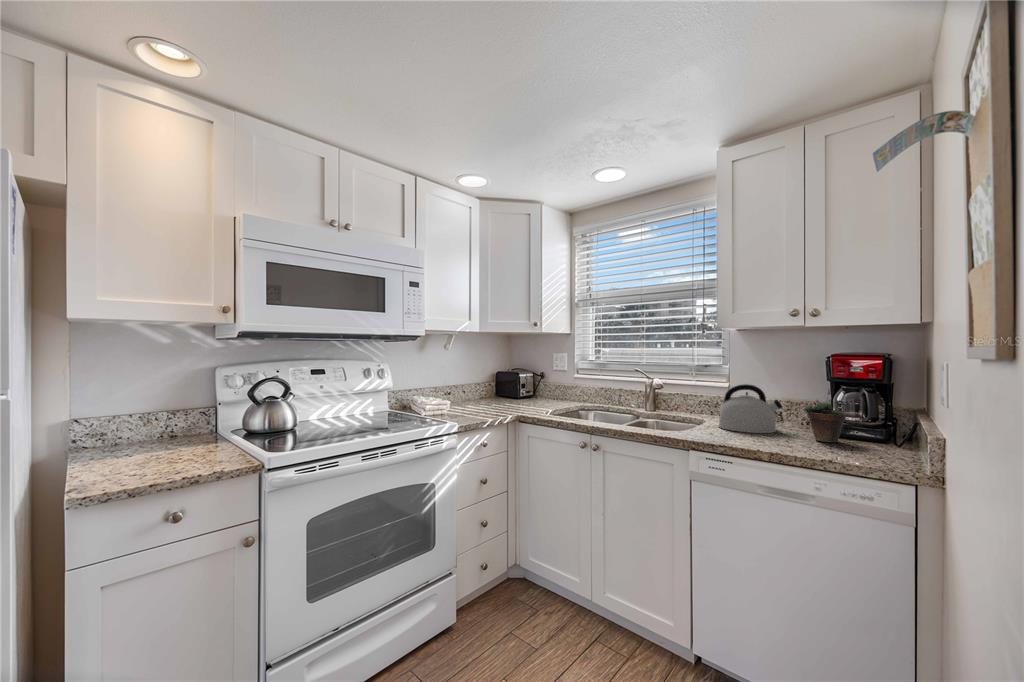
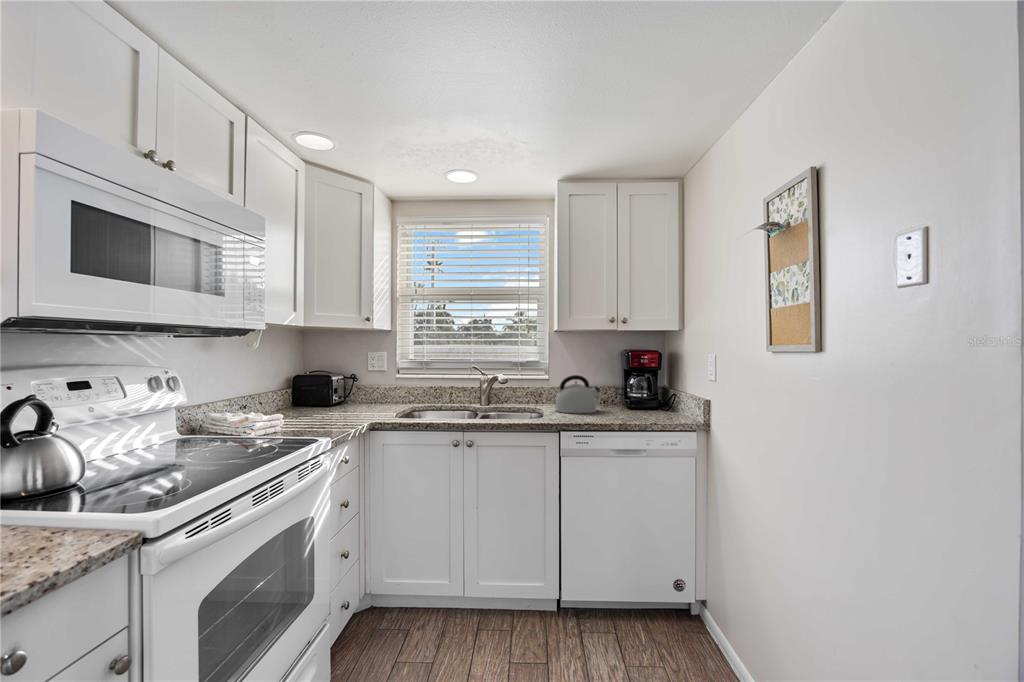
succulent plant: present [804,390,846,443] -> none [623,375,646,414]

